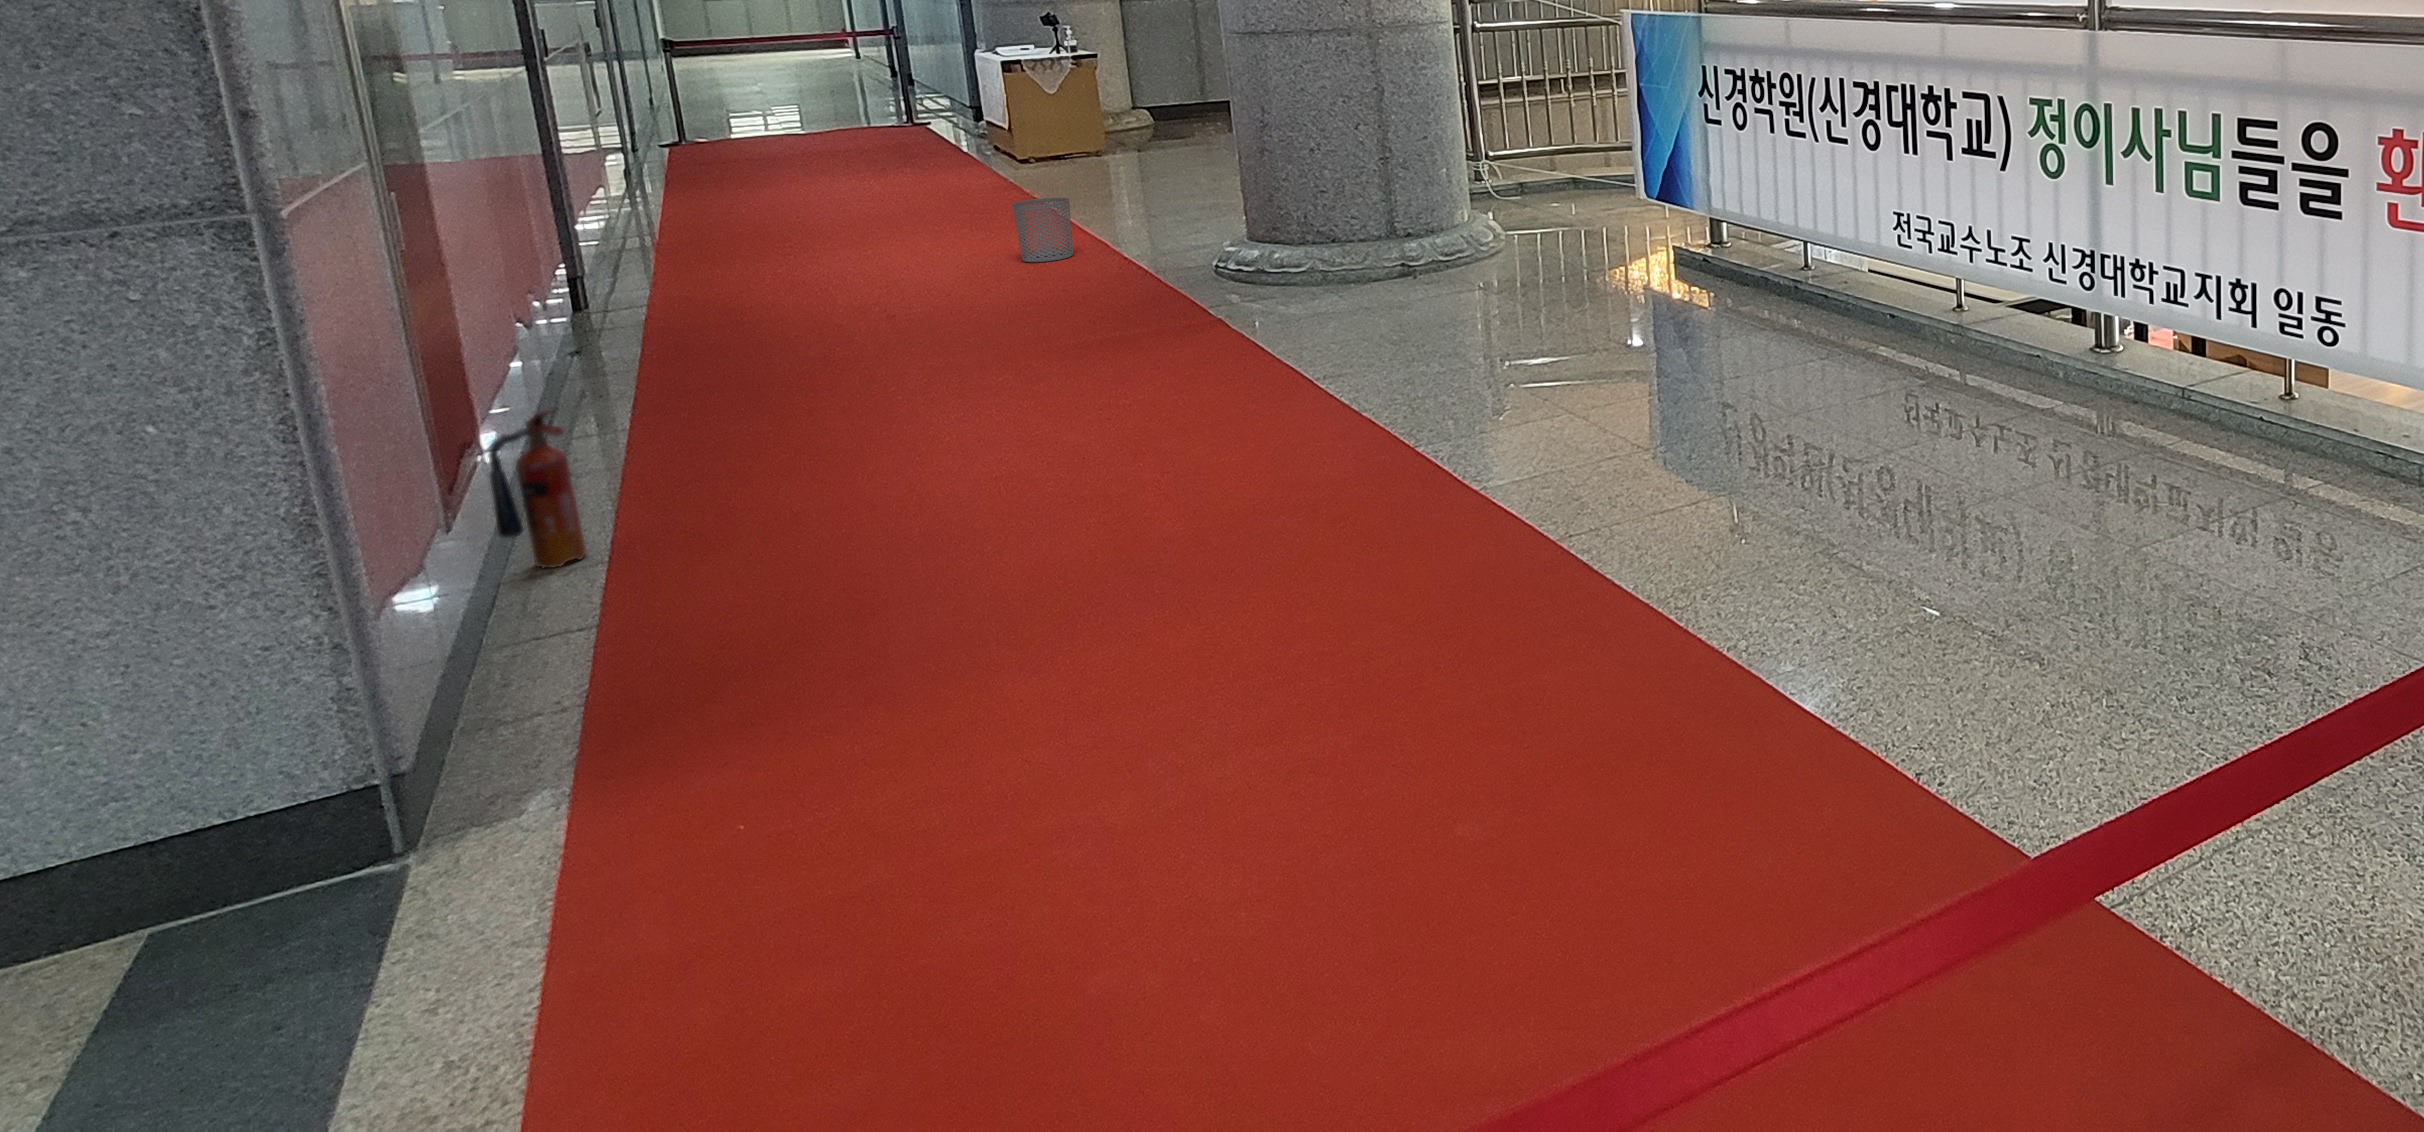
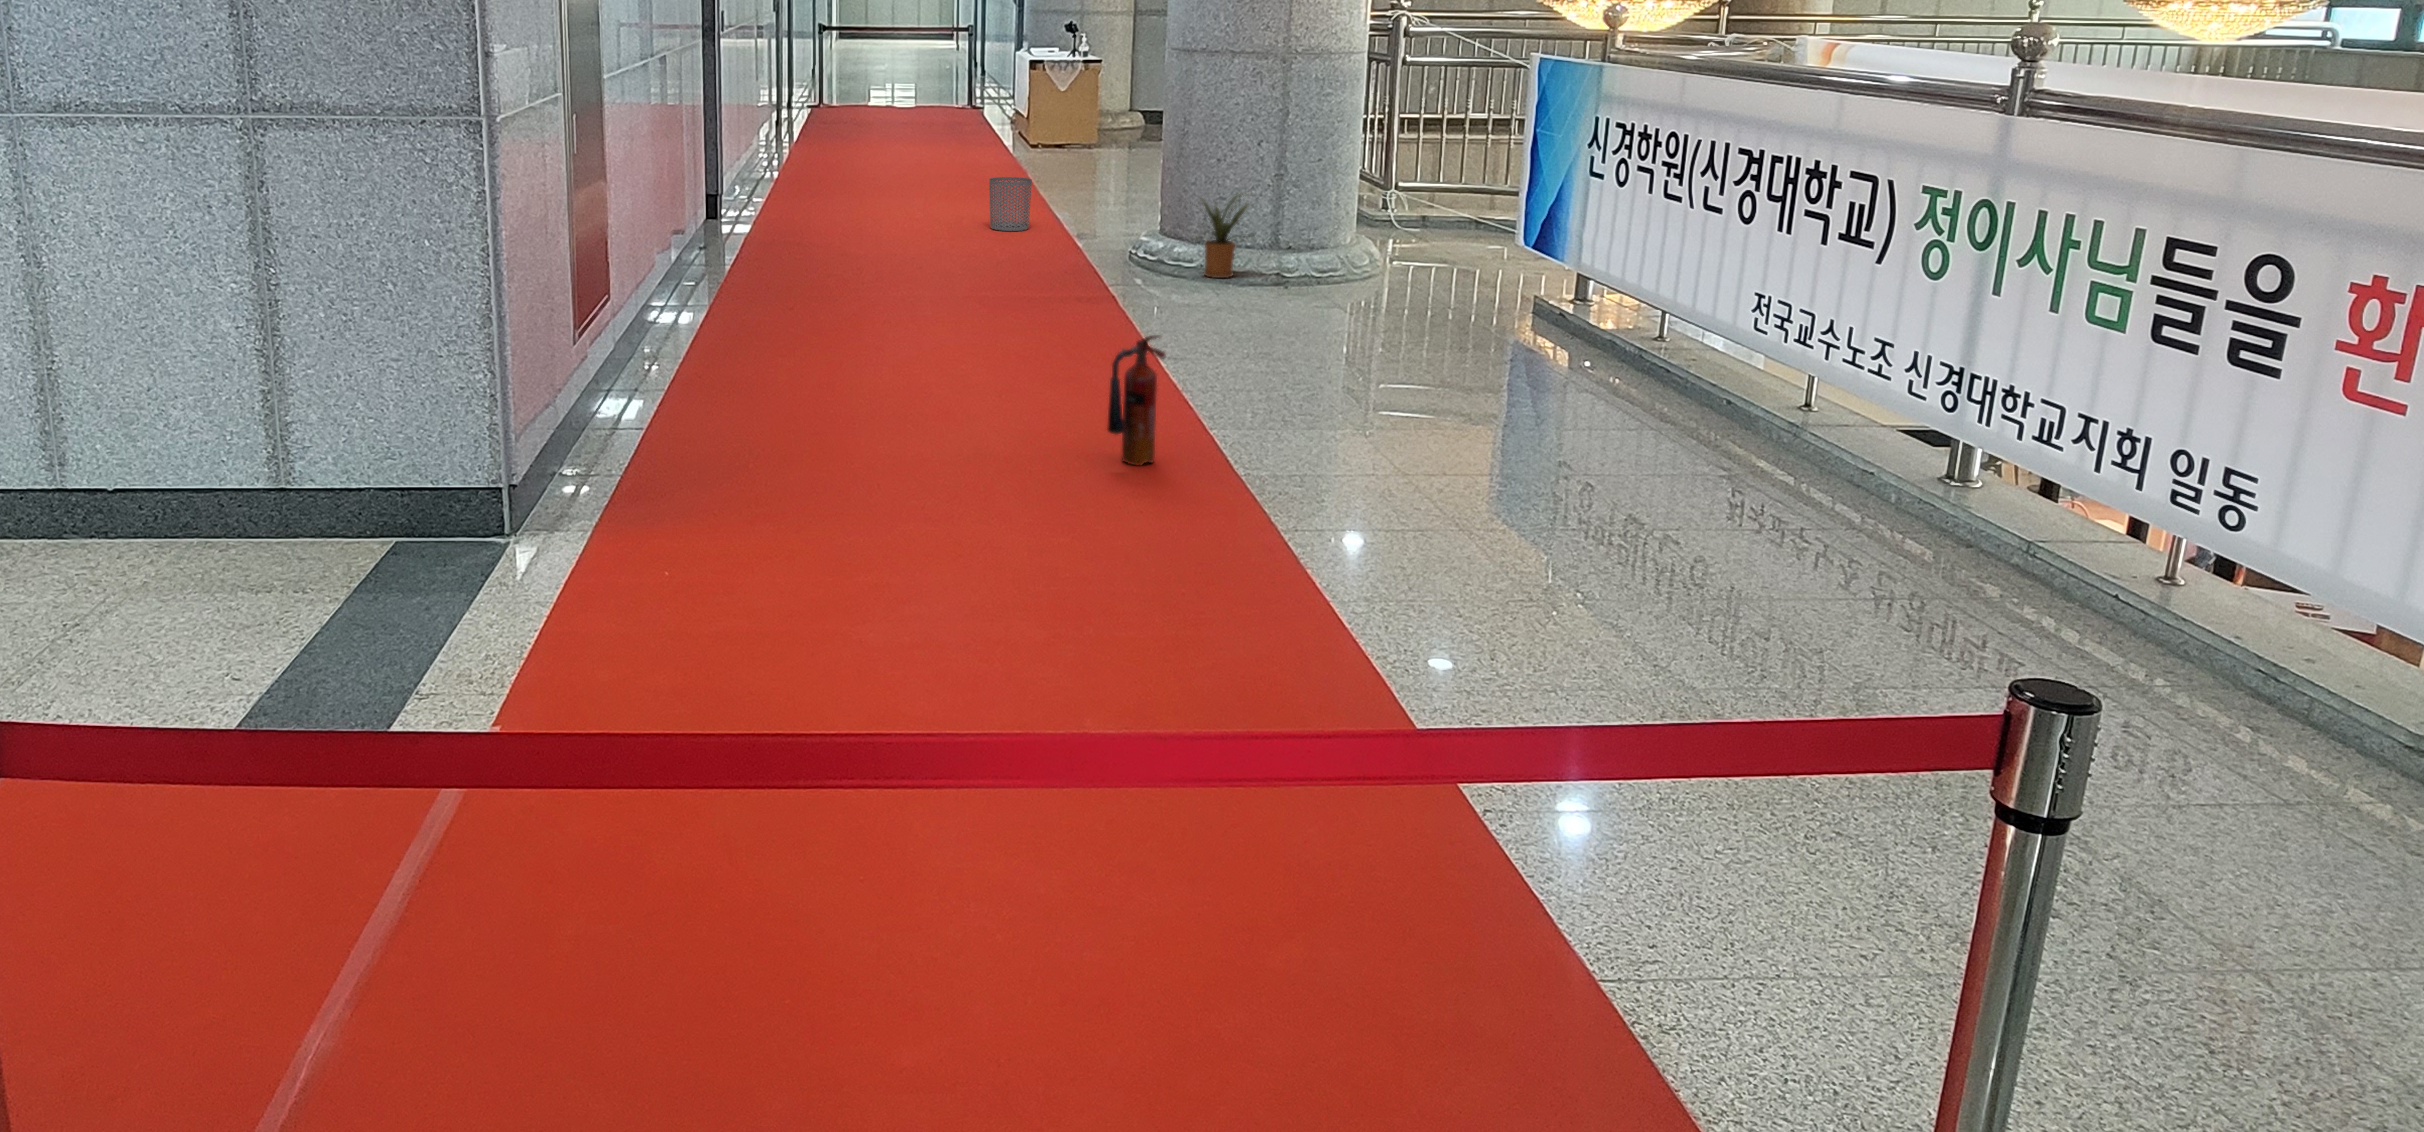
house plant: none [1269,178,1370,276] -> present [1203,195,1254,278]
fire extinguisher: present [489,410,586,568] -> present [1108,335,1166,466]

